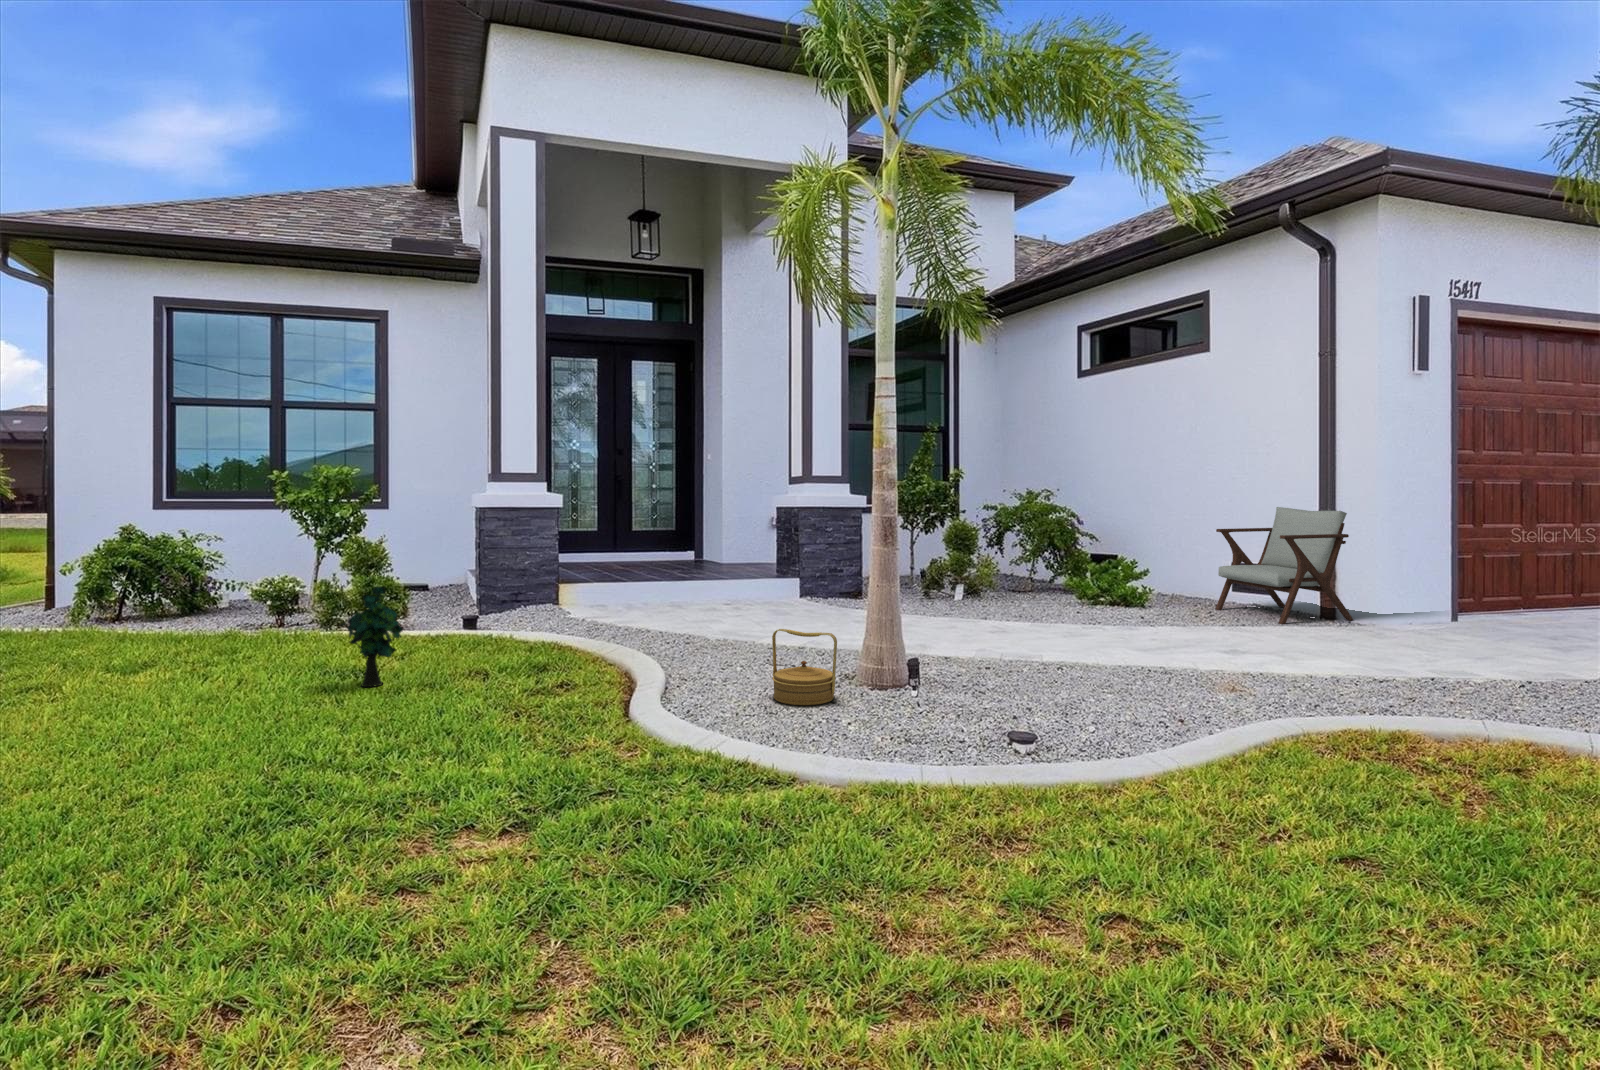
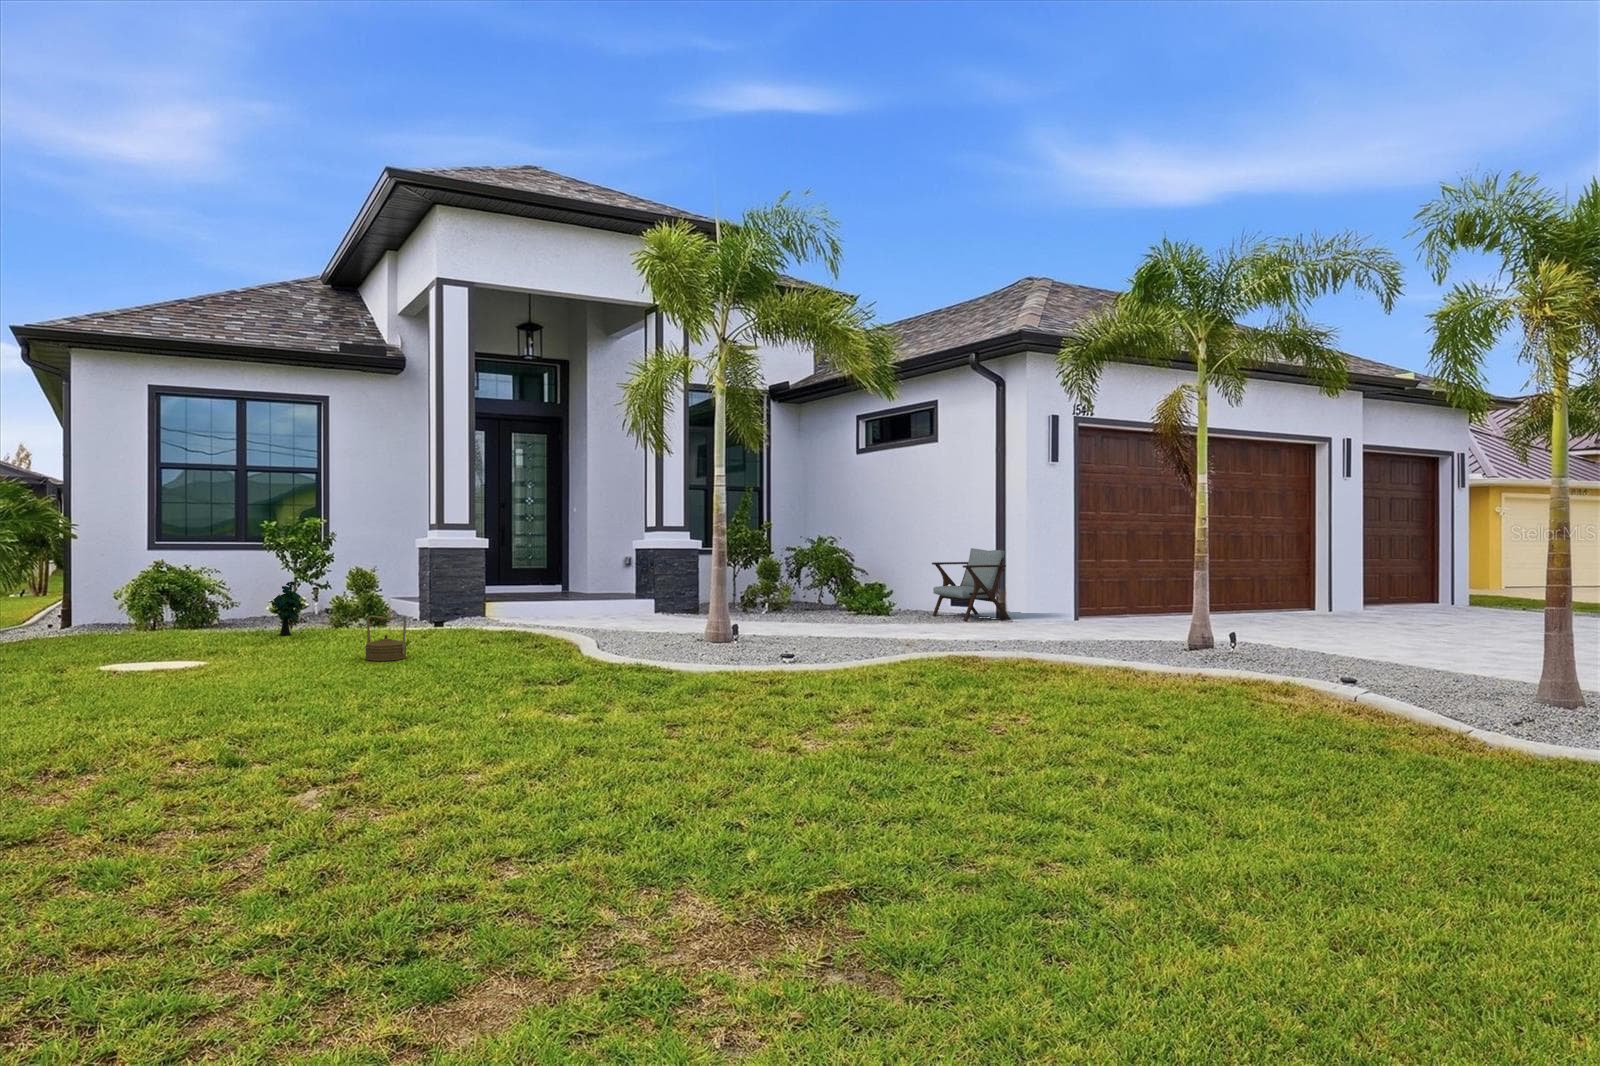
decorative plant: present [340,586,404,687] -> present [268,581,303,635]
basket: present [772,629,837,705] -> present [365,615,407,661]

